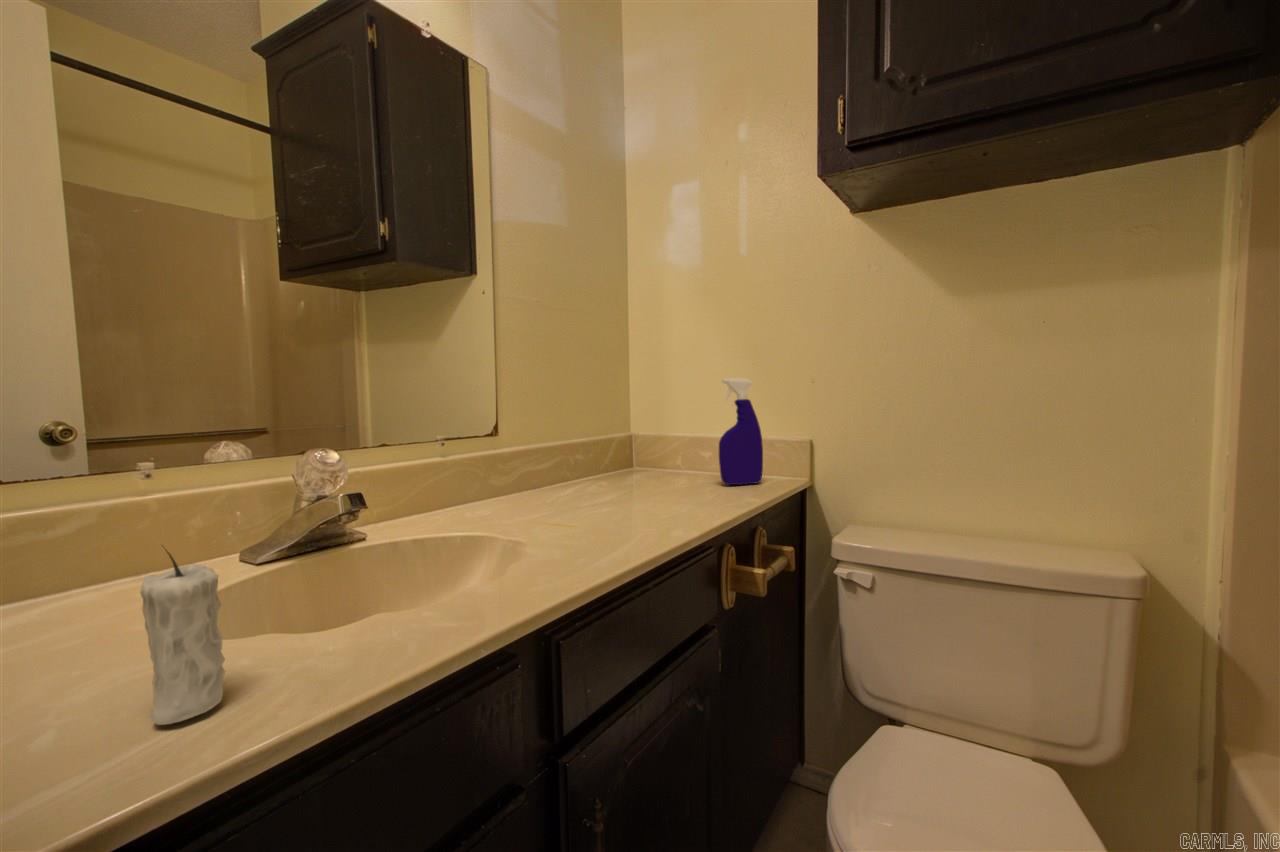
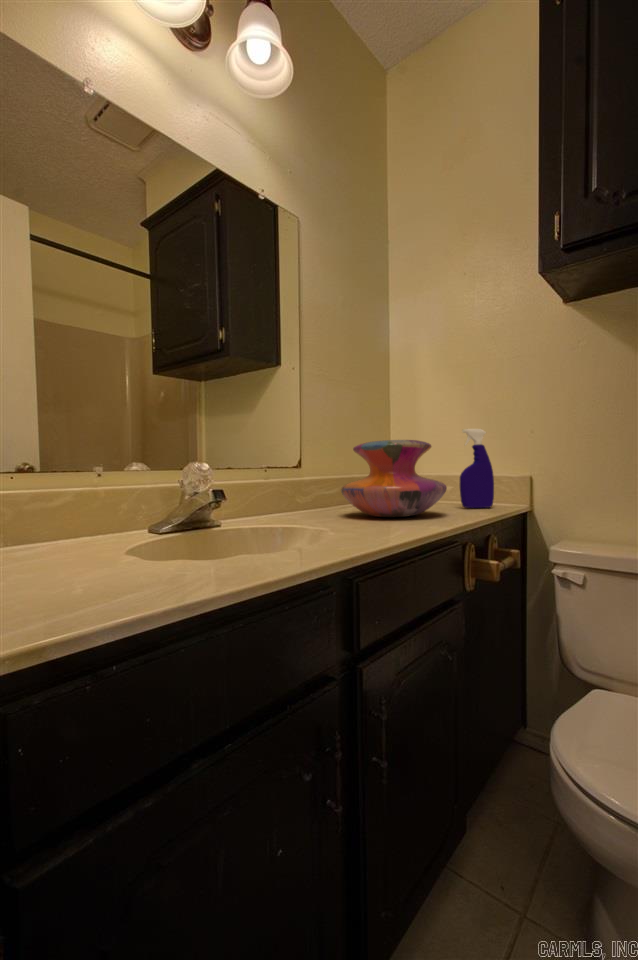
decorative vase: none [553,402,699,510] -> present [341,440,447,517]
candle: present [140,550,225,725] -> none [135,475,175,578]

